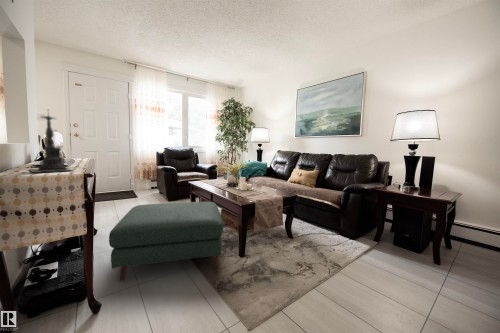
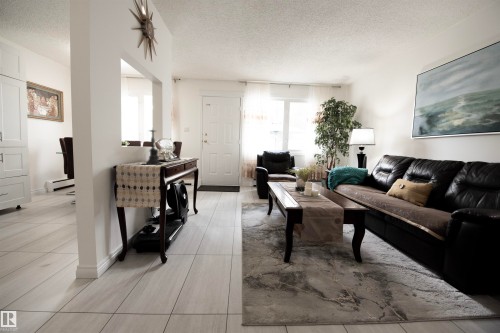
ottoman: present [109,202,223,281] -> none [182,196,276,263]

